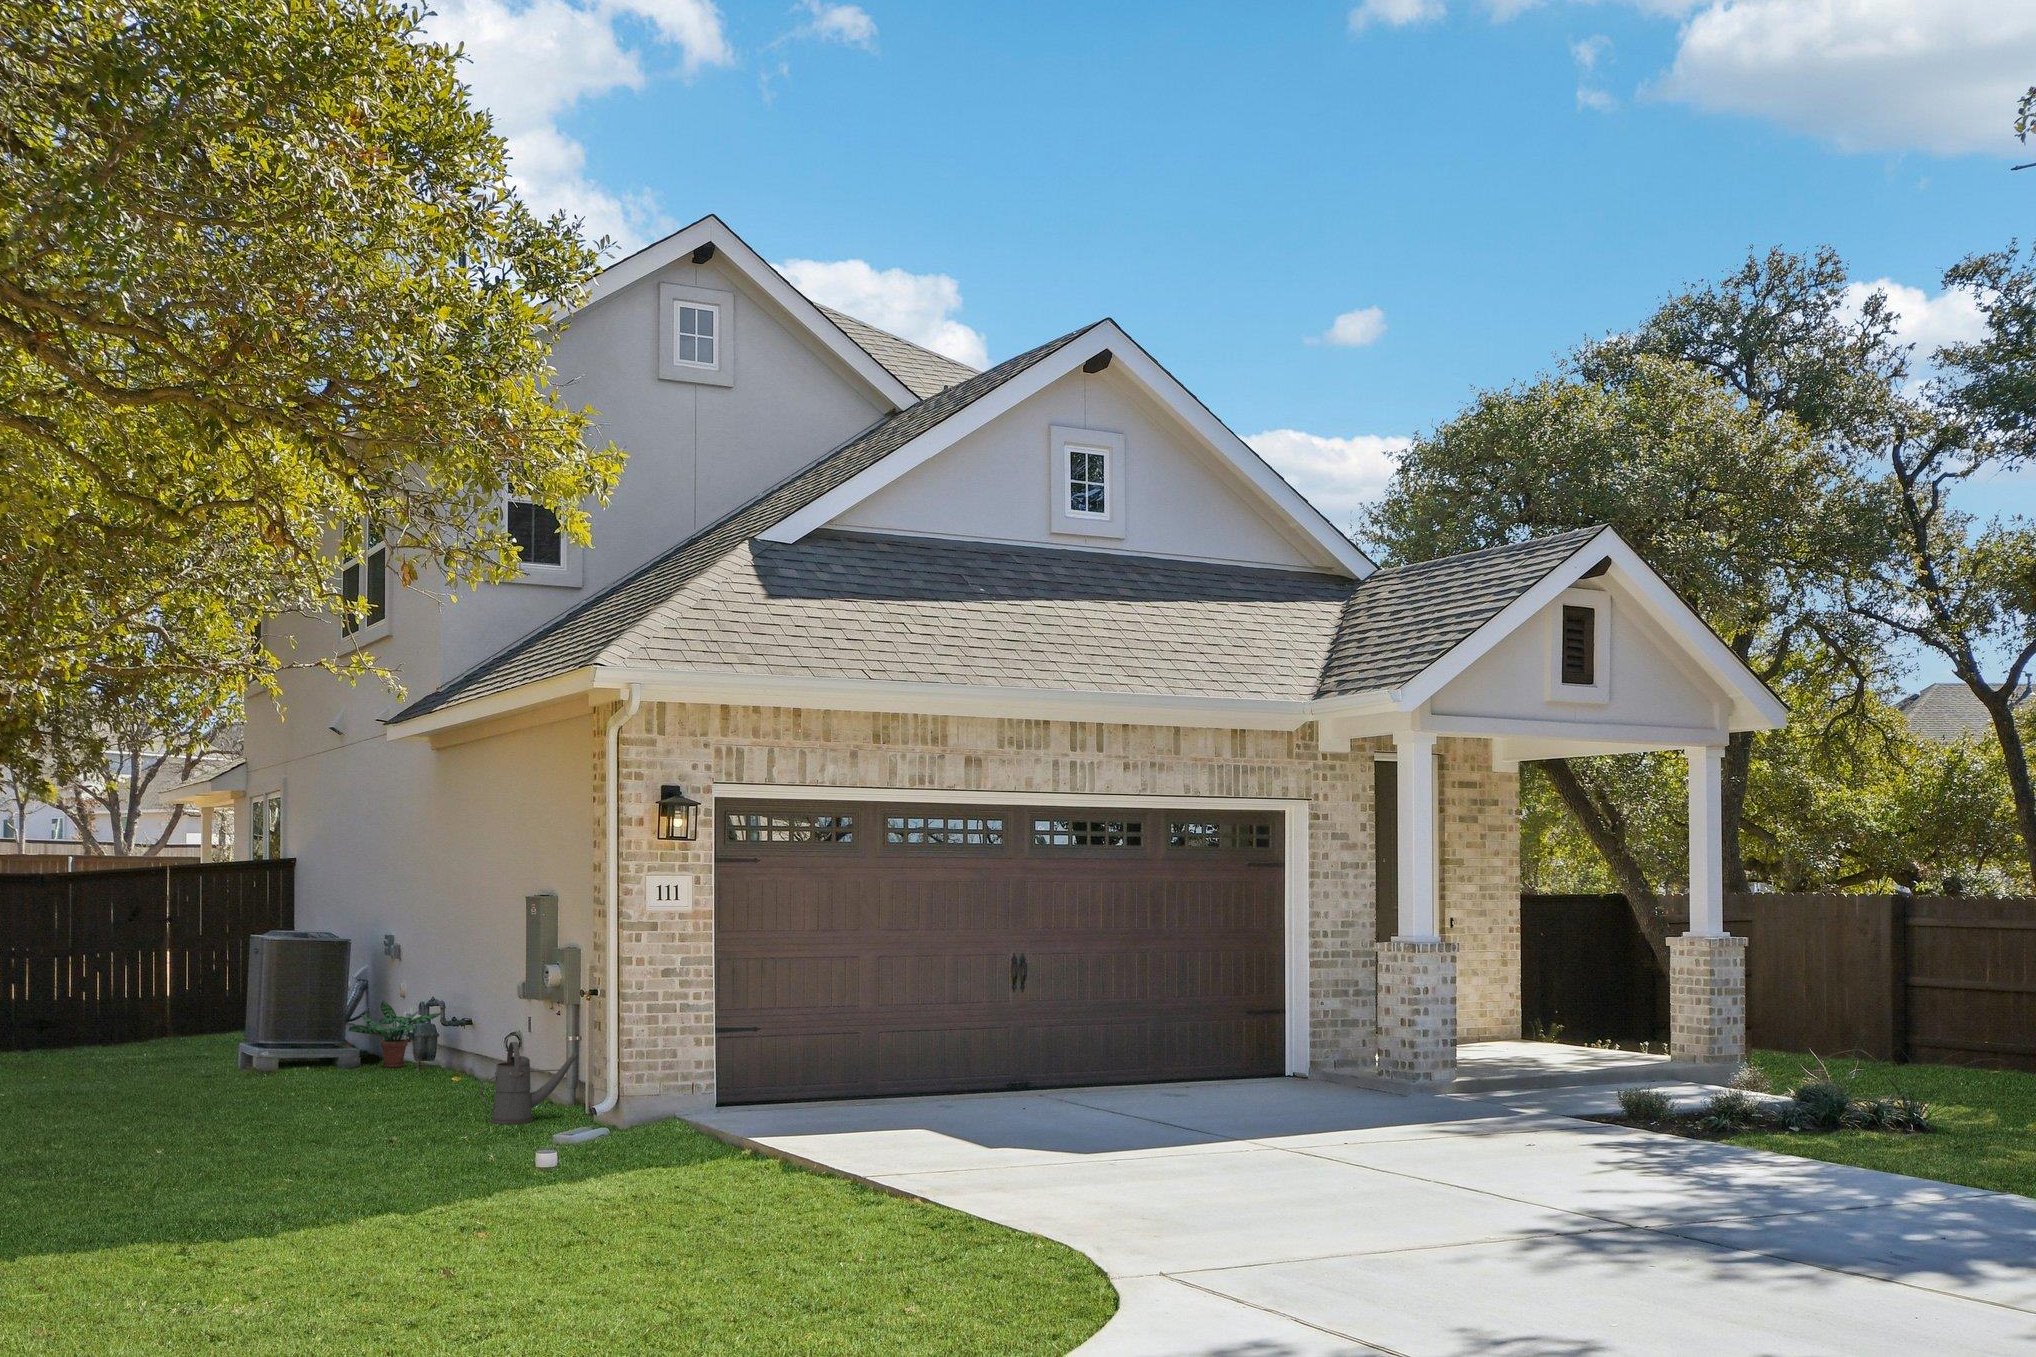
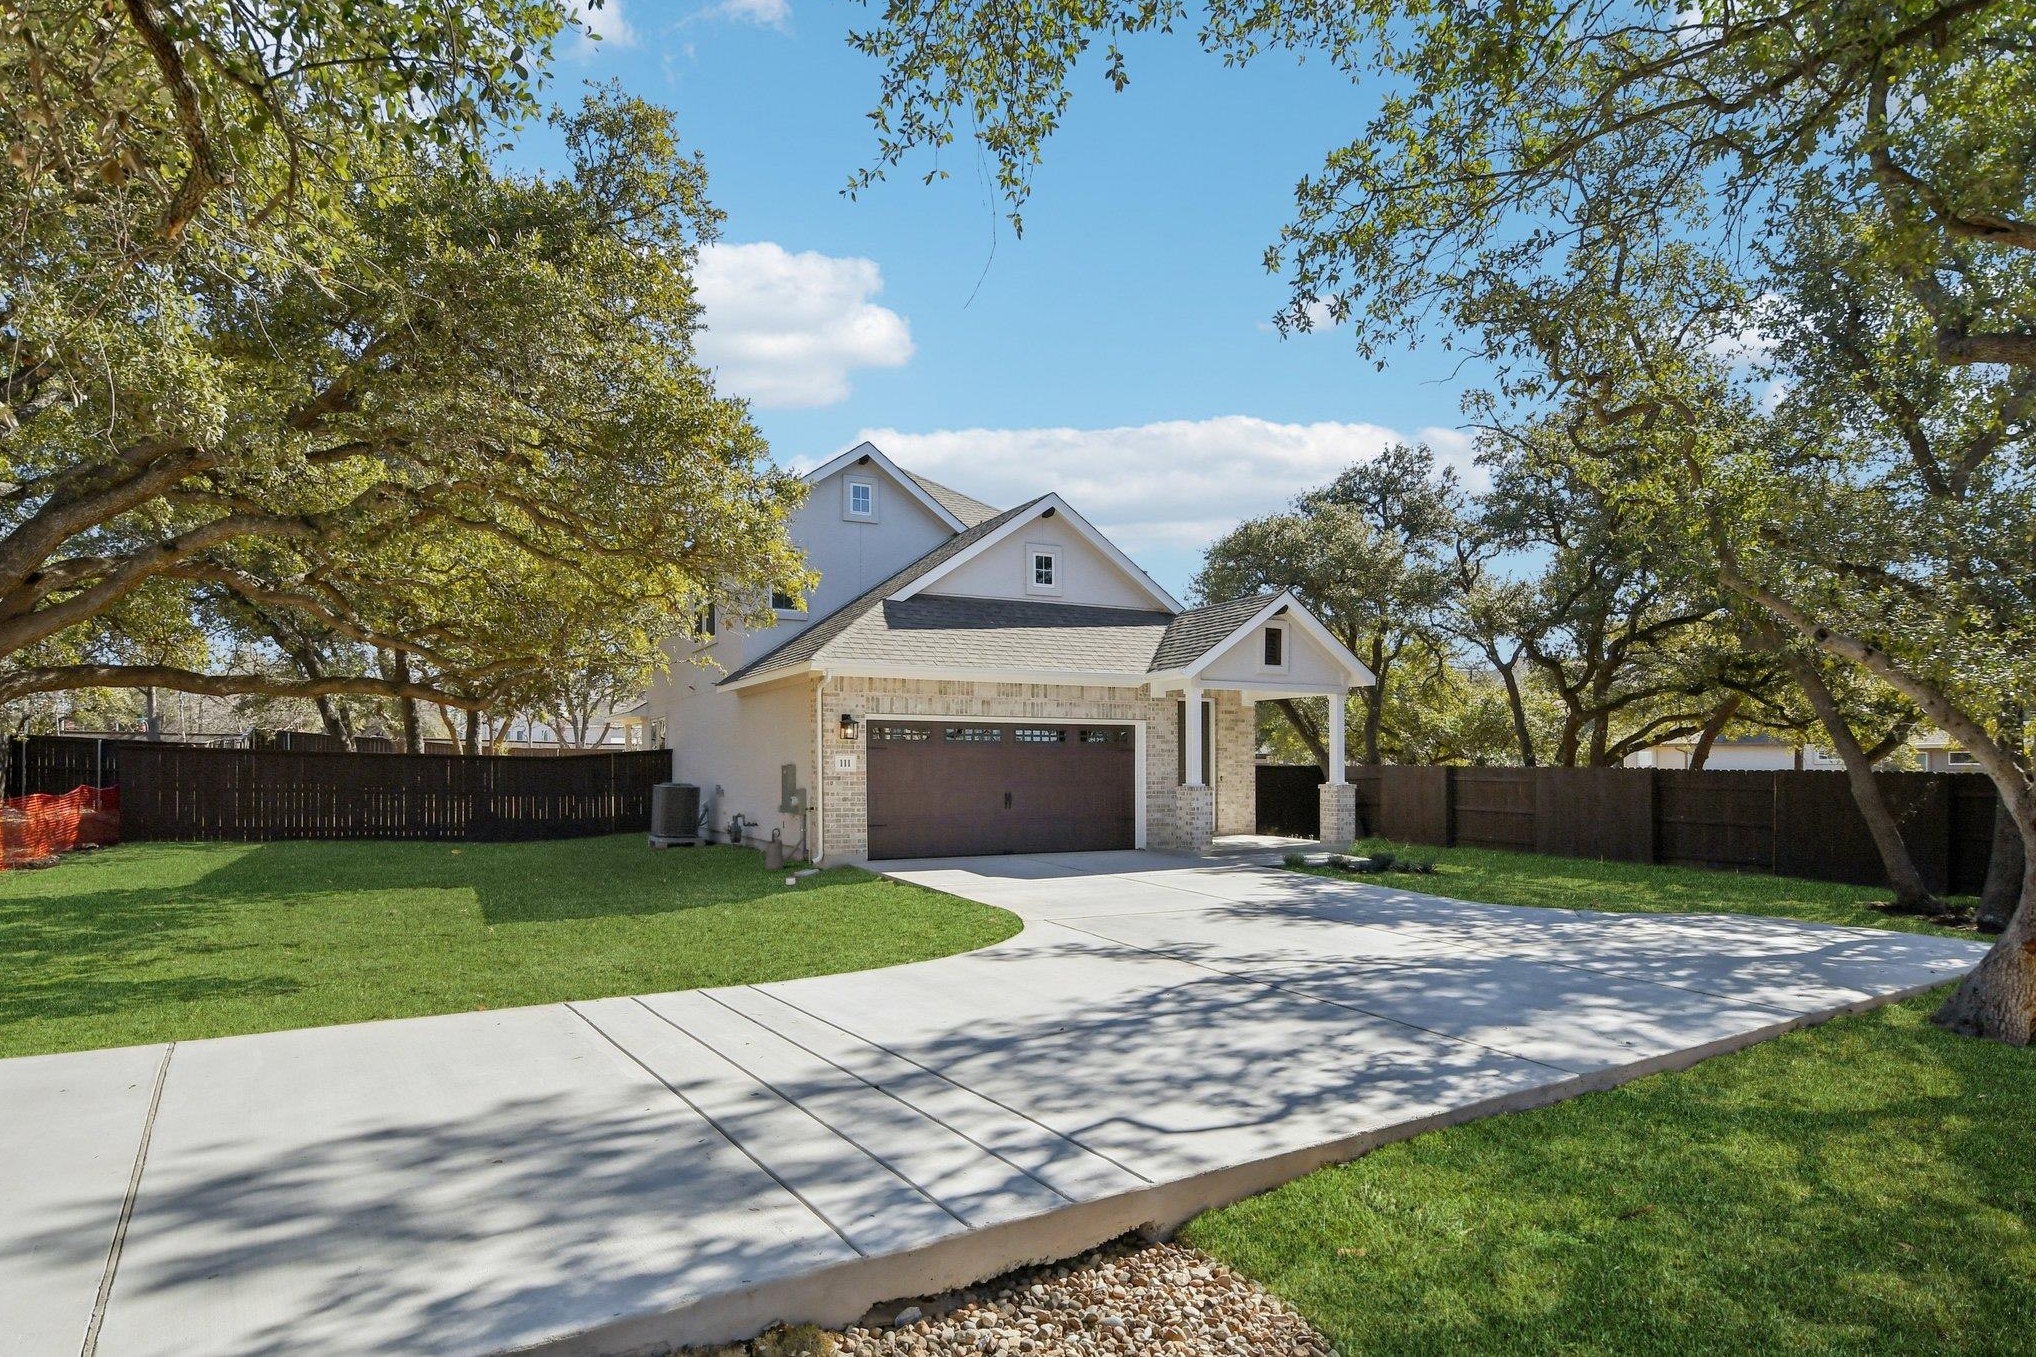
potted plant: present [349,1001,441,1067] -> none [696,817,740,848]

